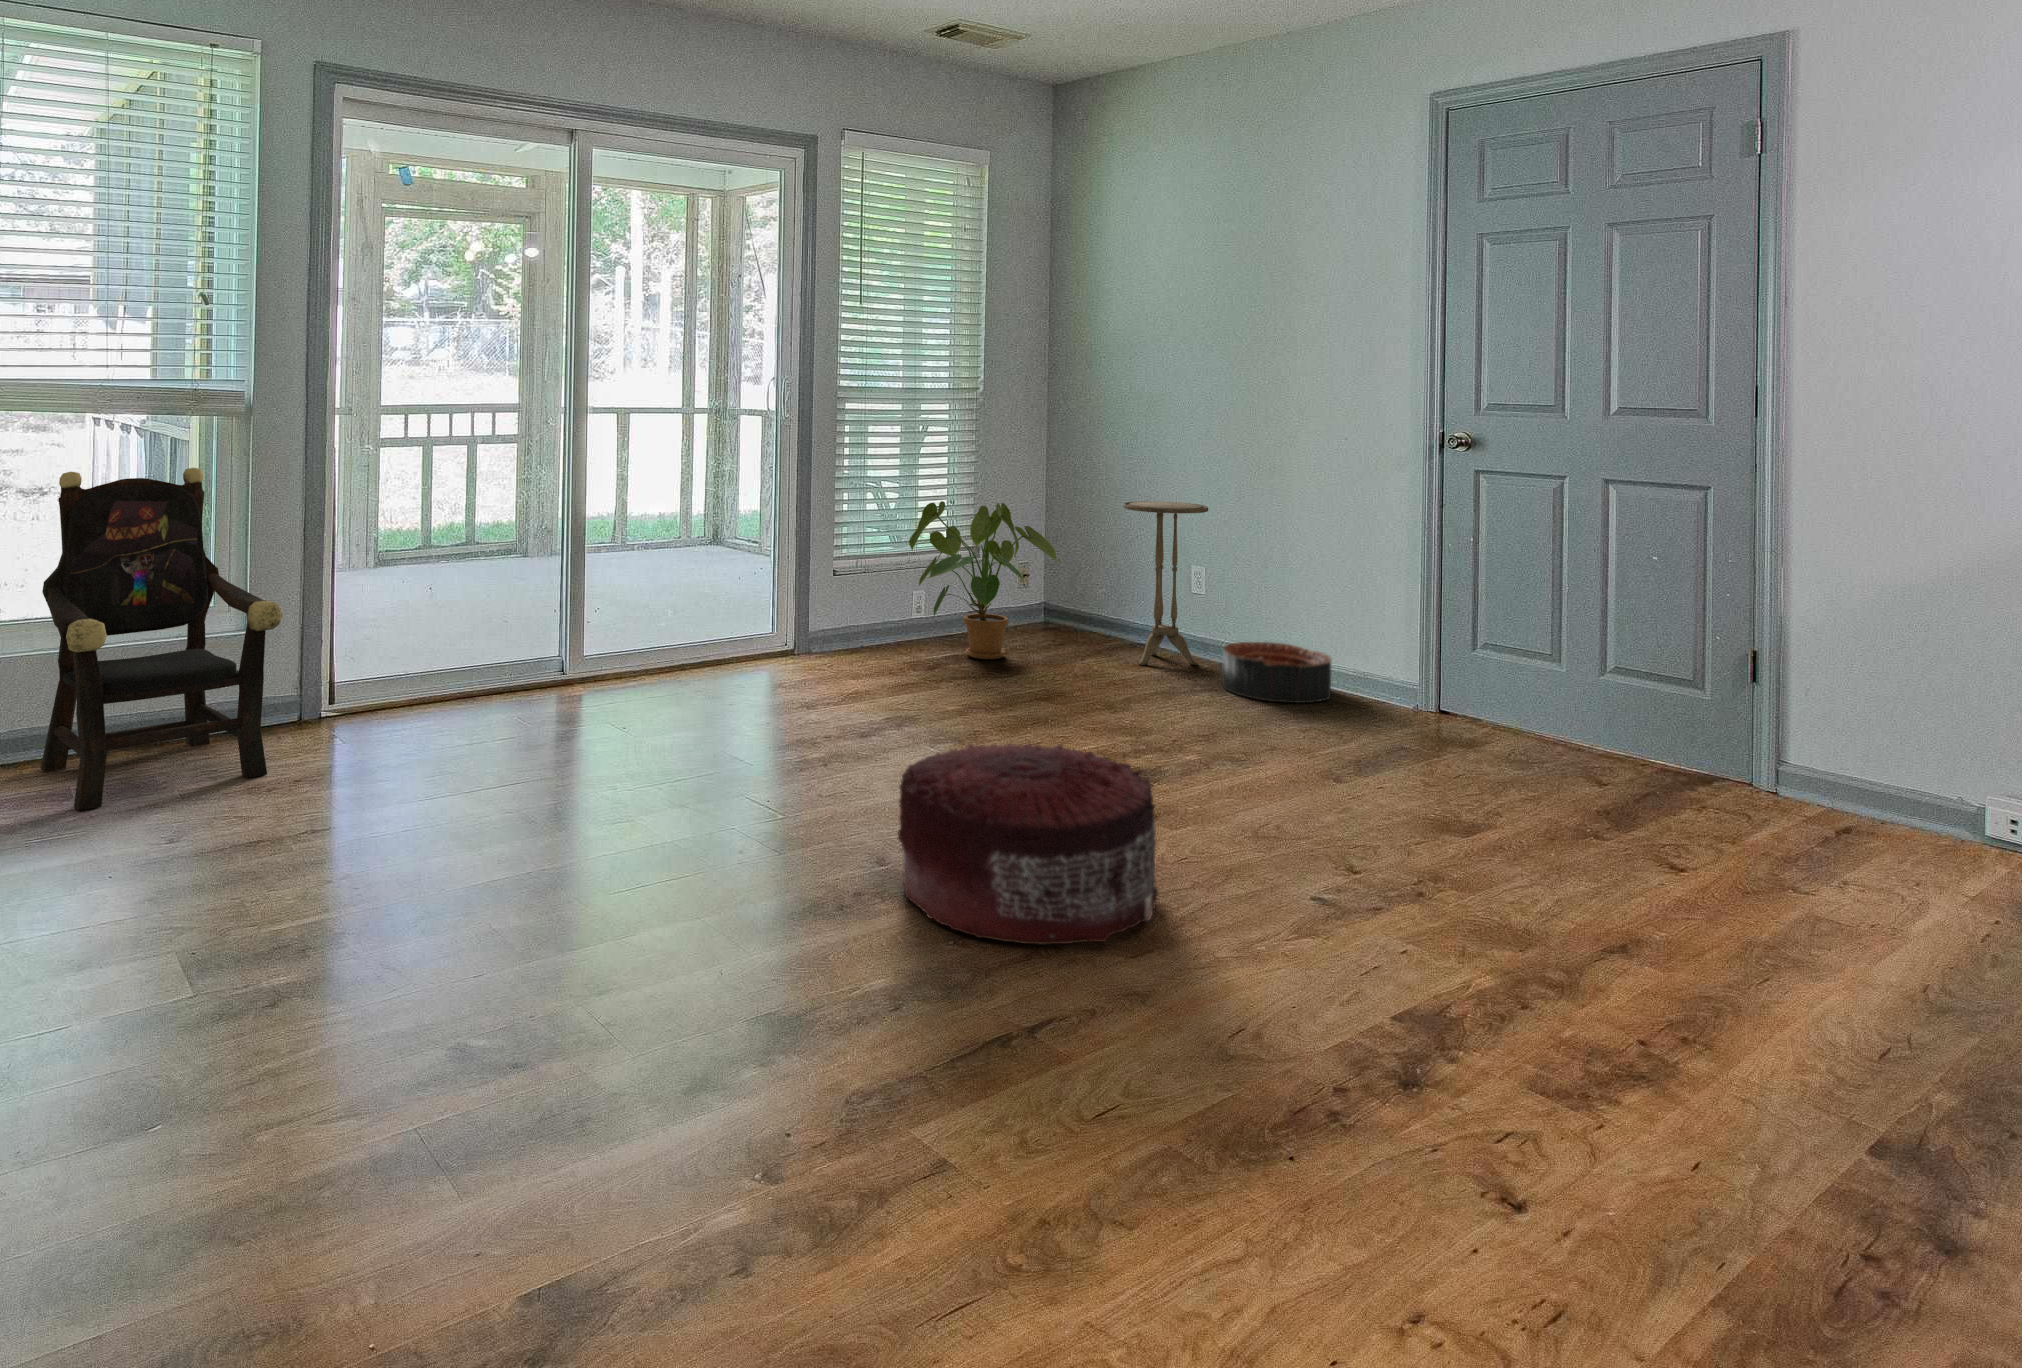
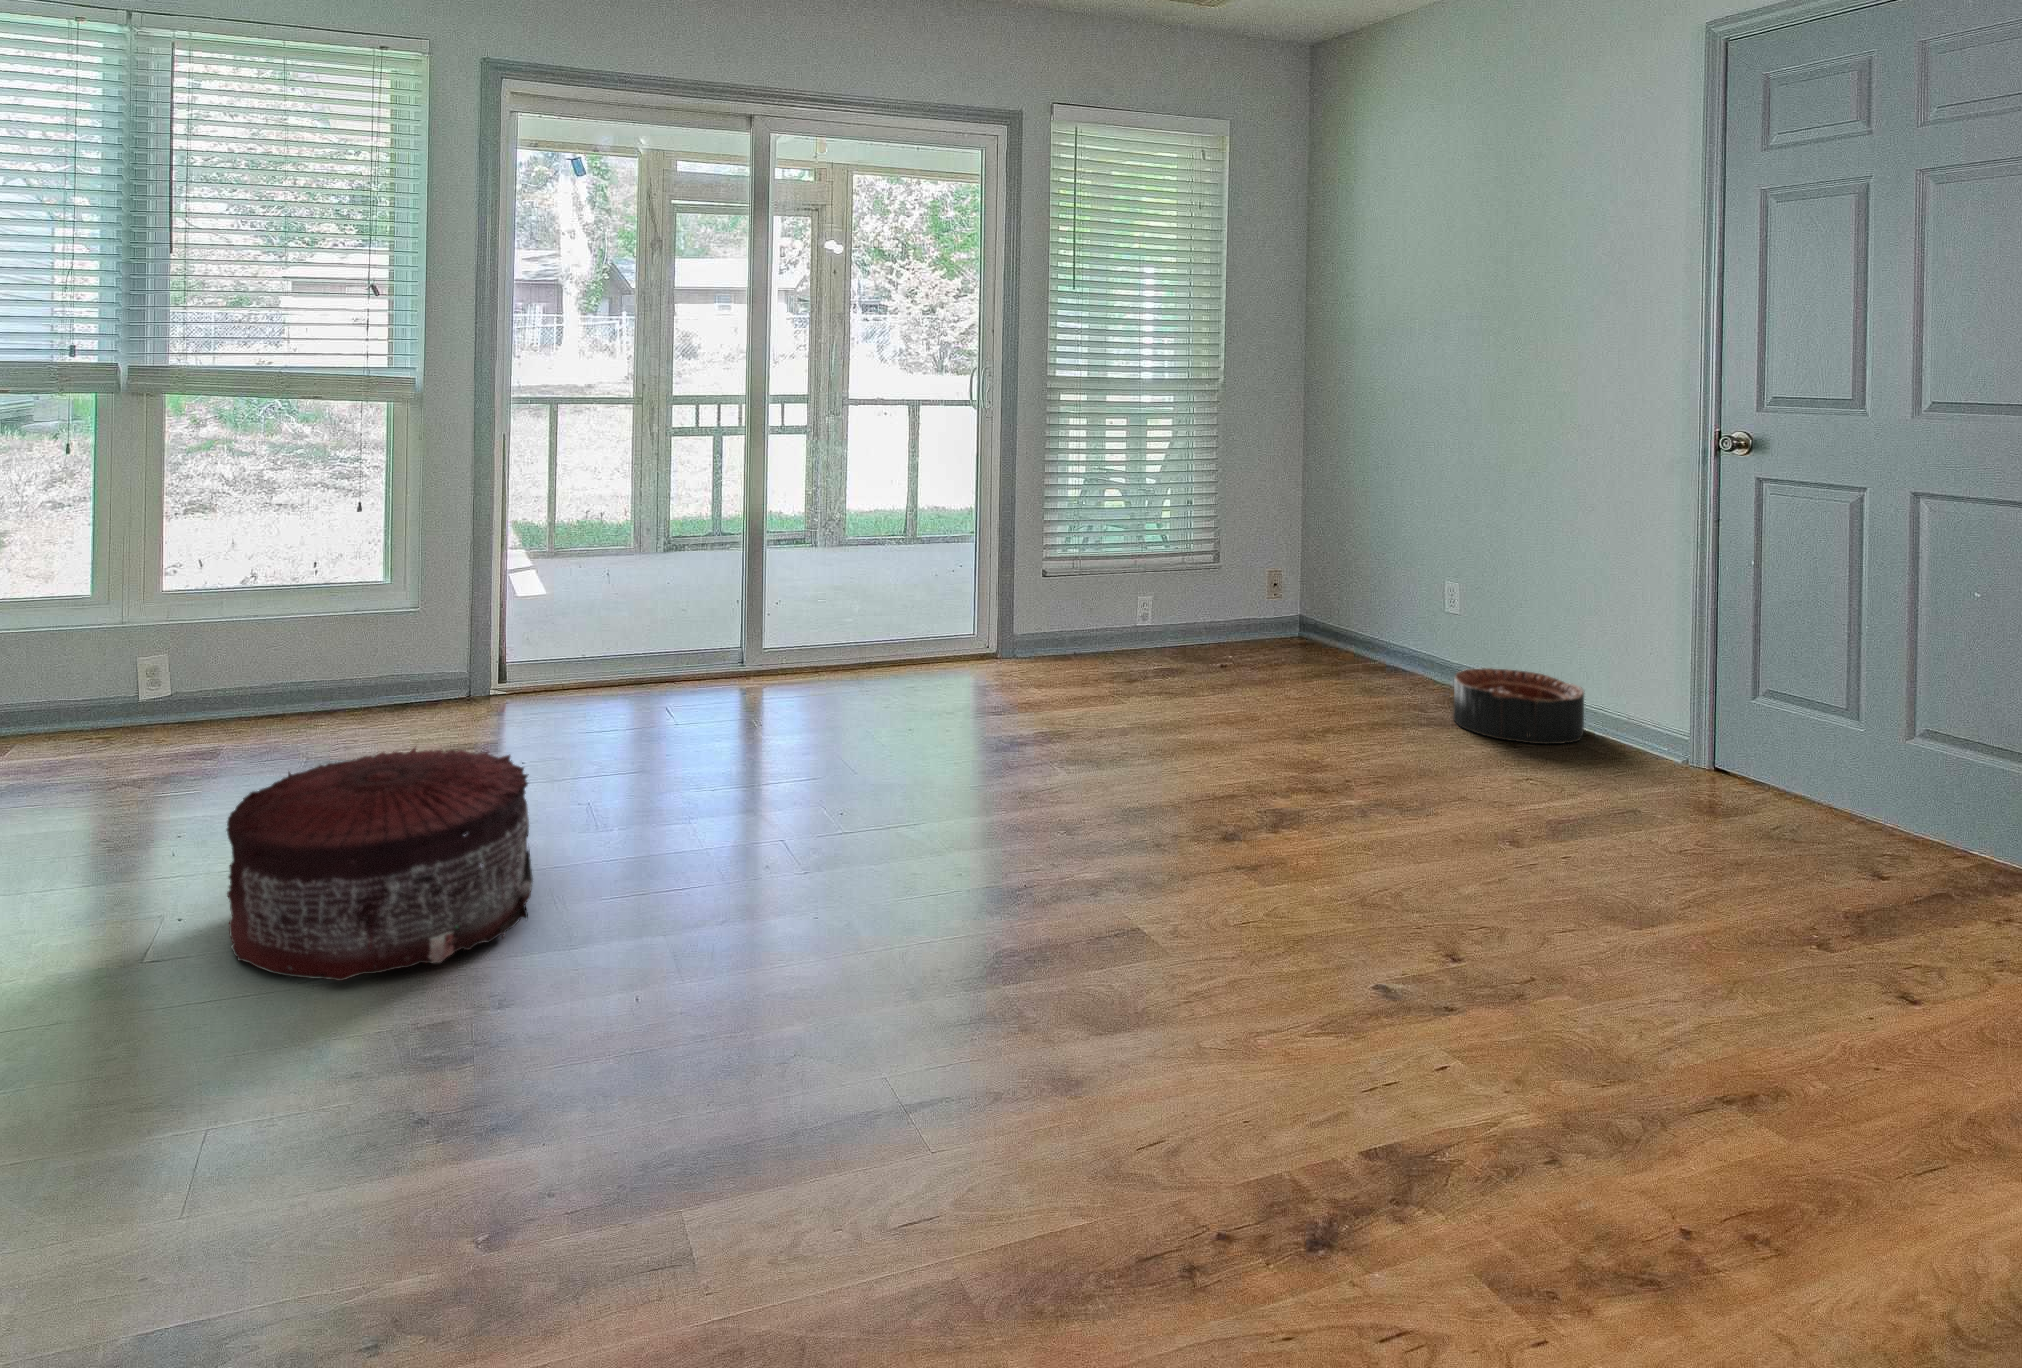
armchair: present [41,468,283,811] -> none [202,448,414,764]
house plant: present [909,501,1059,659] -> none [1128,499,1293,671]
side table: present [1123,501,1208,665] -> none [1358,505,1457,691]
pouf: present [898,743,1158,944] -> present [227,748,533,981]

